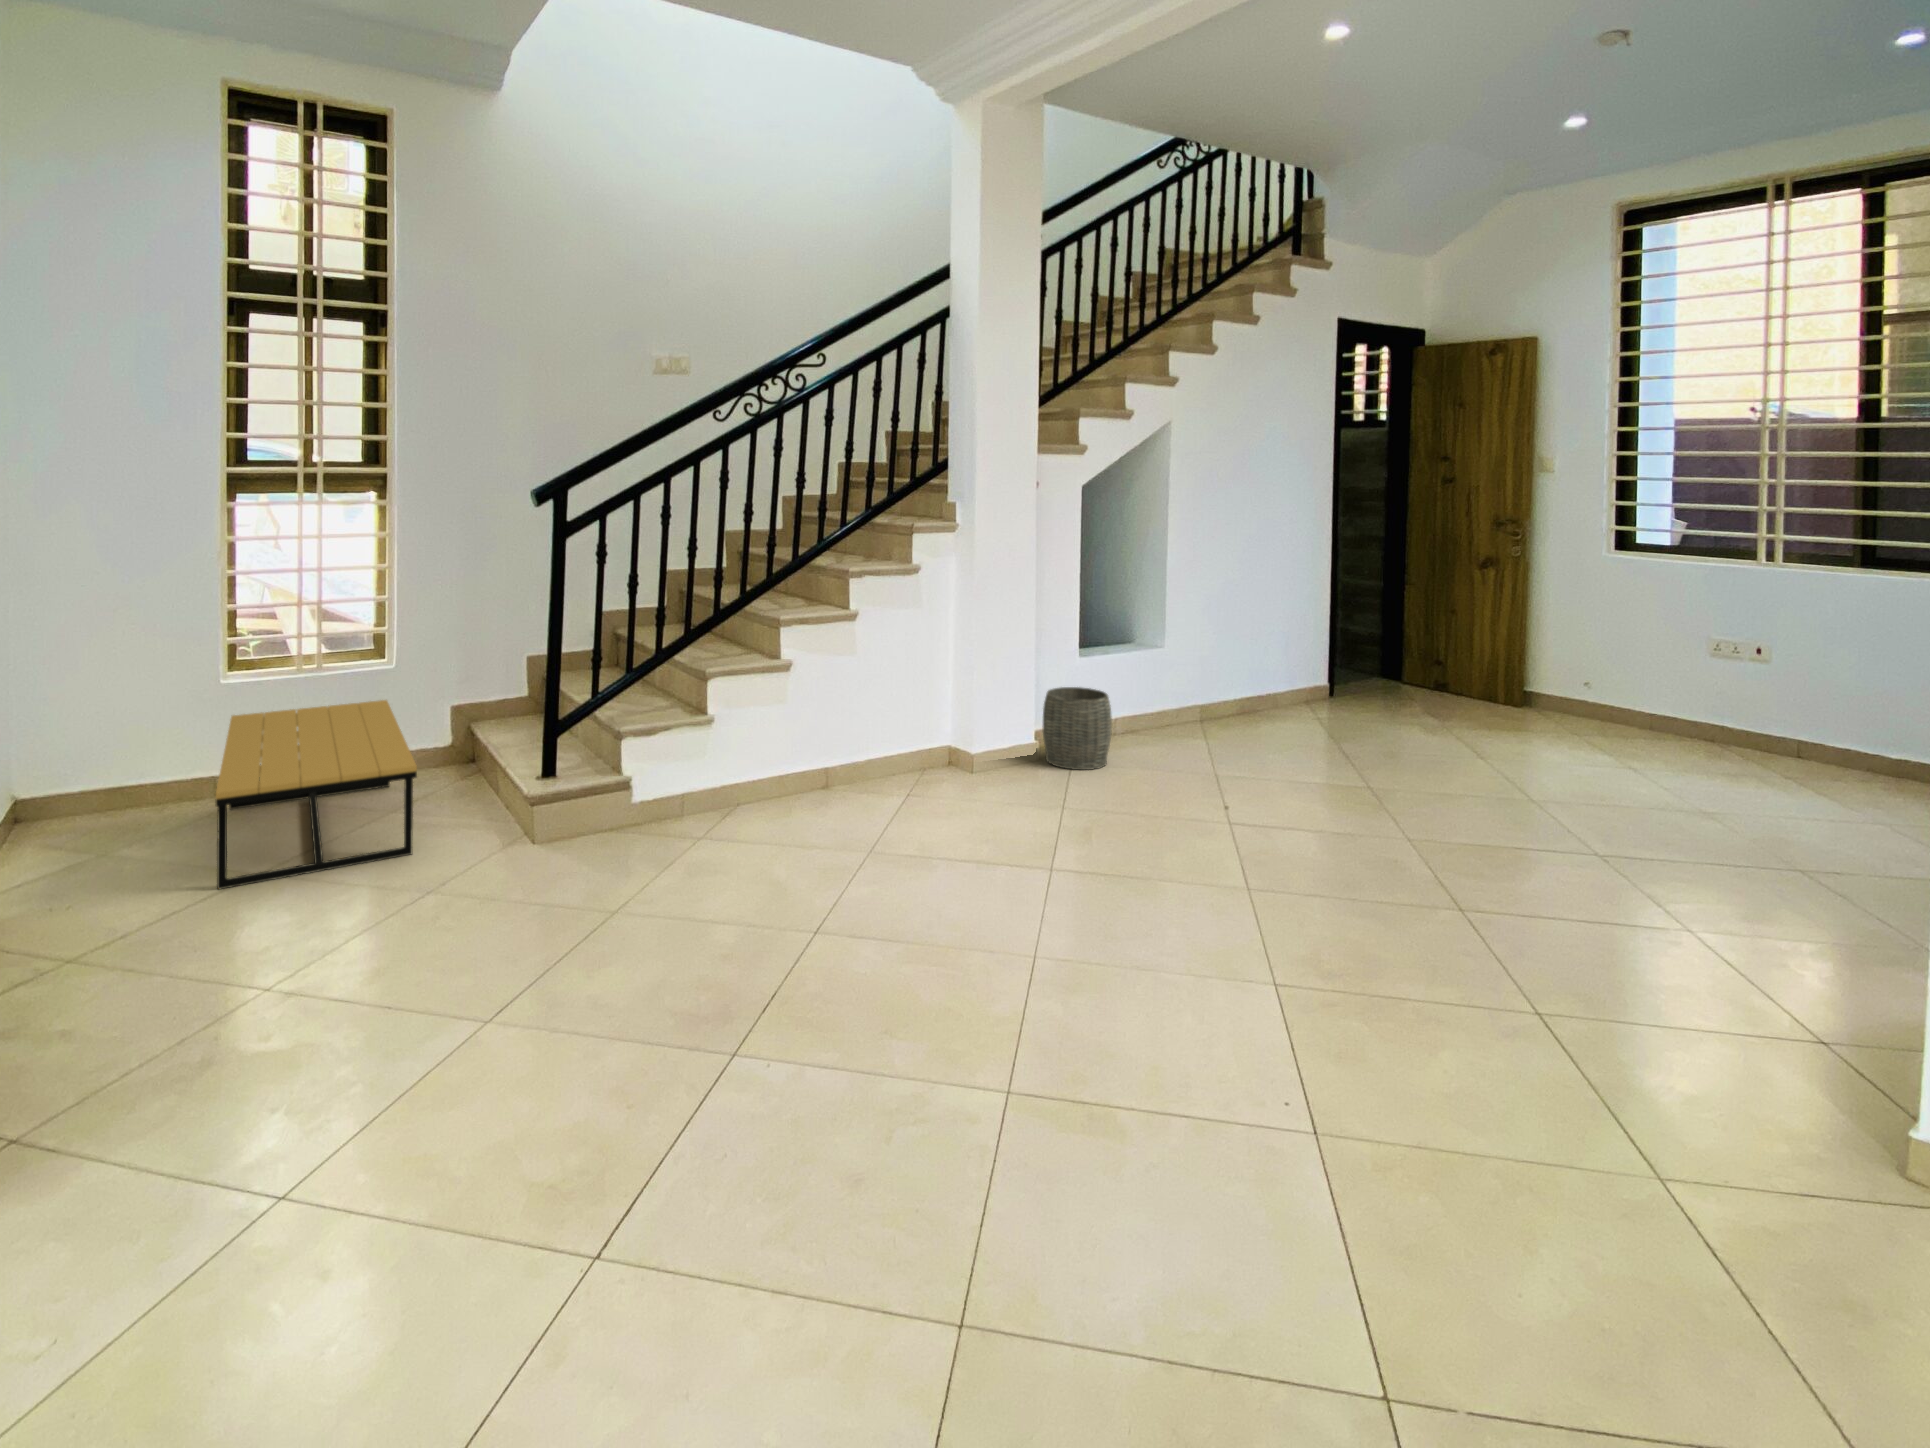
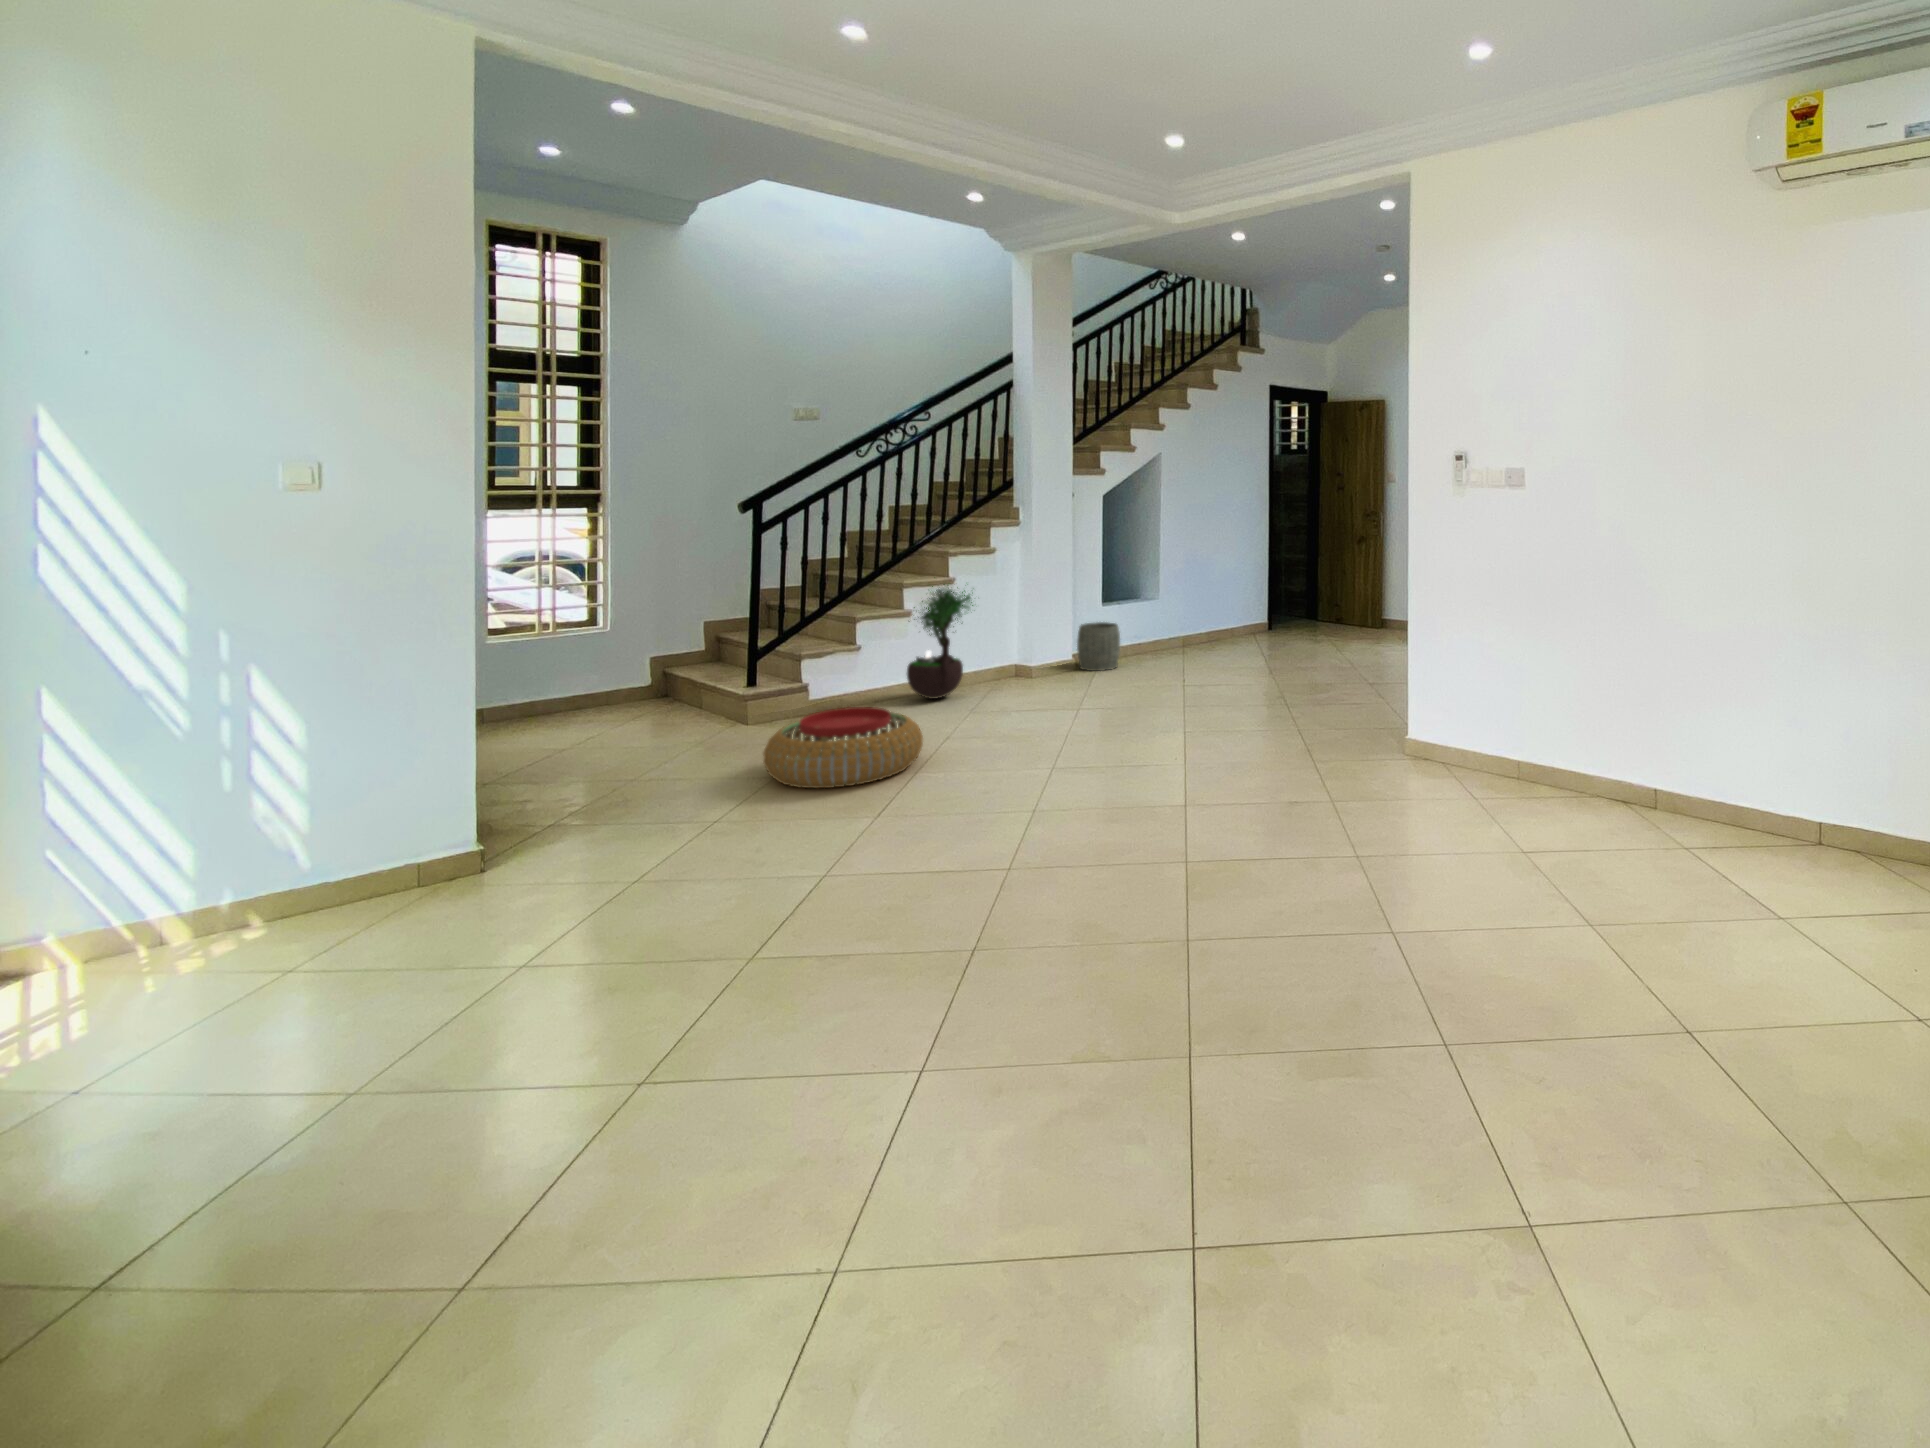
potted tree: none [780,613,894,812] -> present [907,577,973,699]
coffee table: present [216,700,417,889] -> none [491,652,670,759]
pouf: none [481,873,776,1078] -> present [763,707,923,788]

